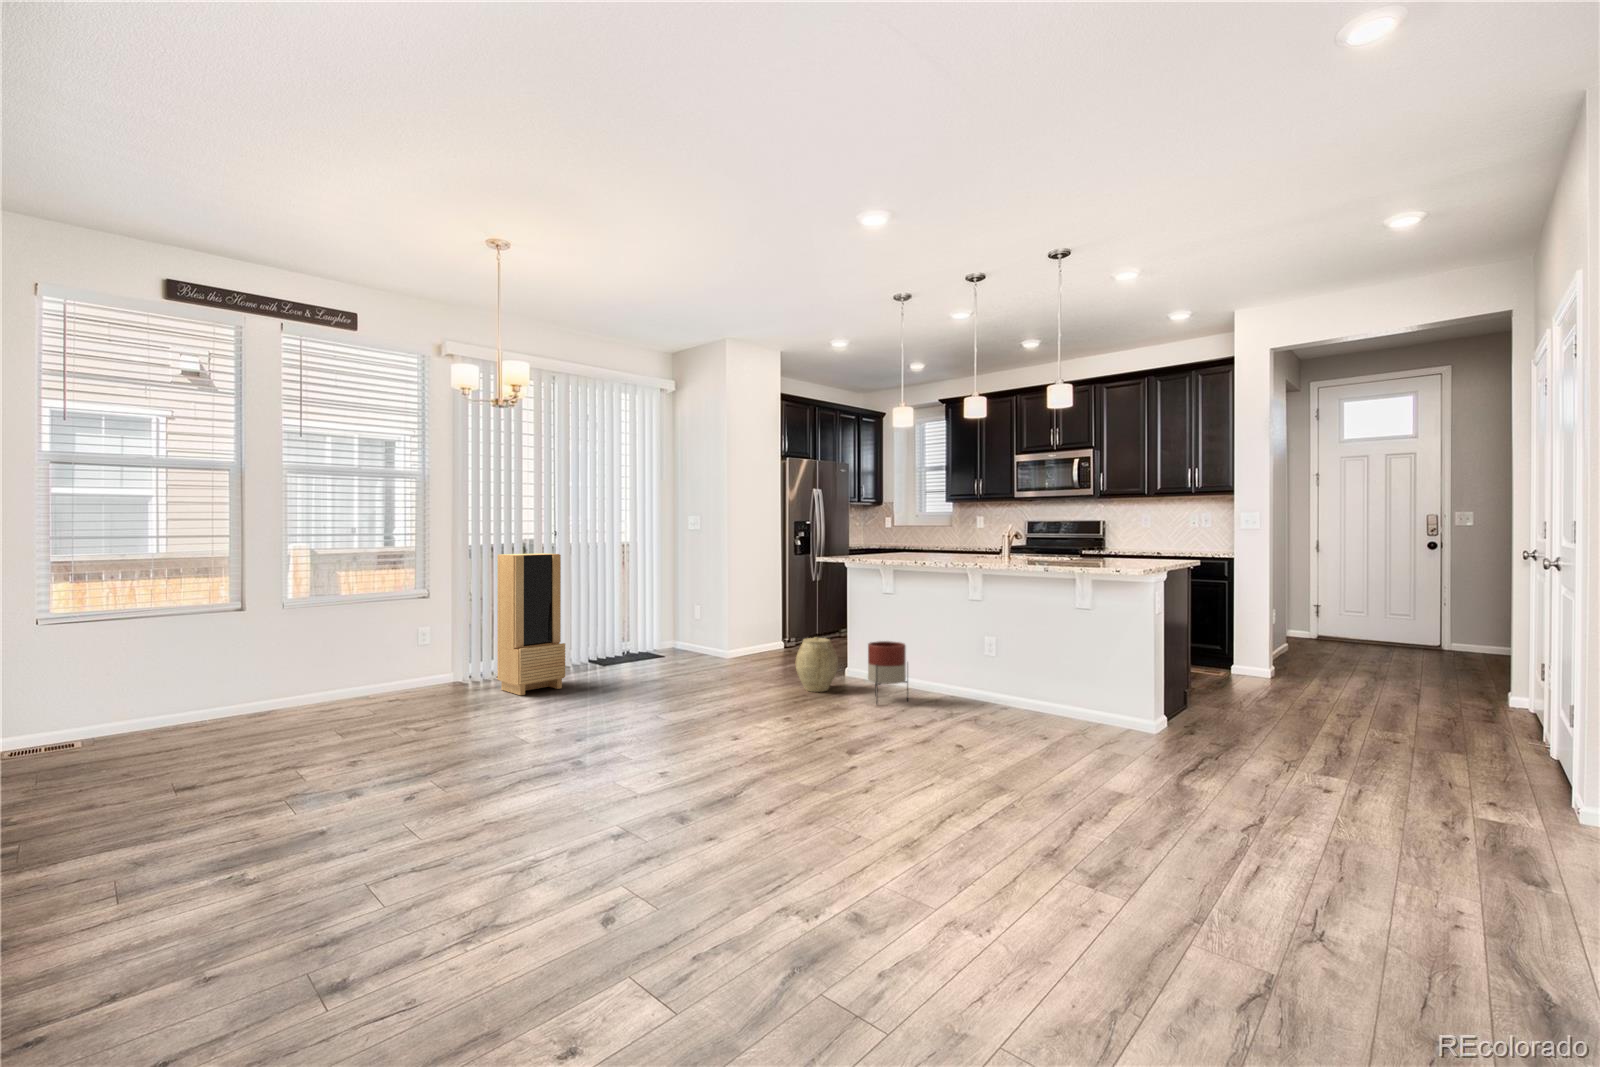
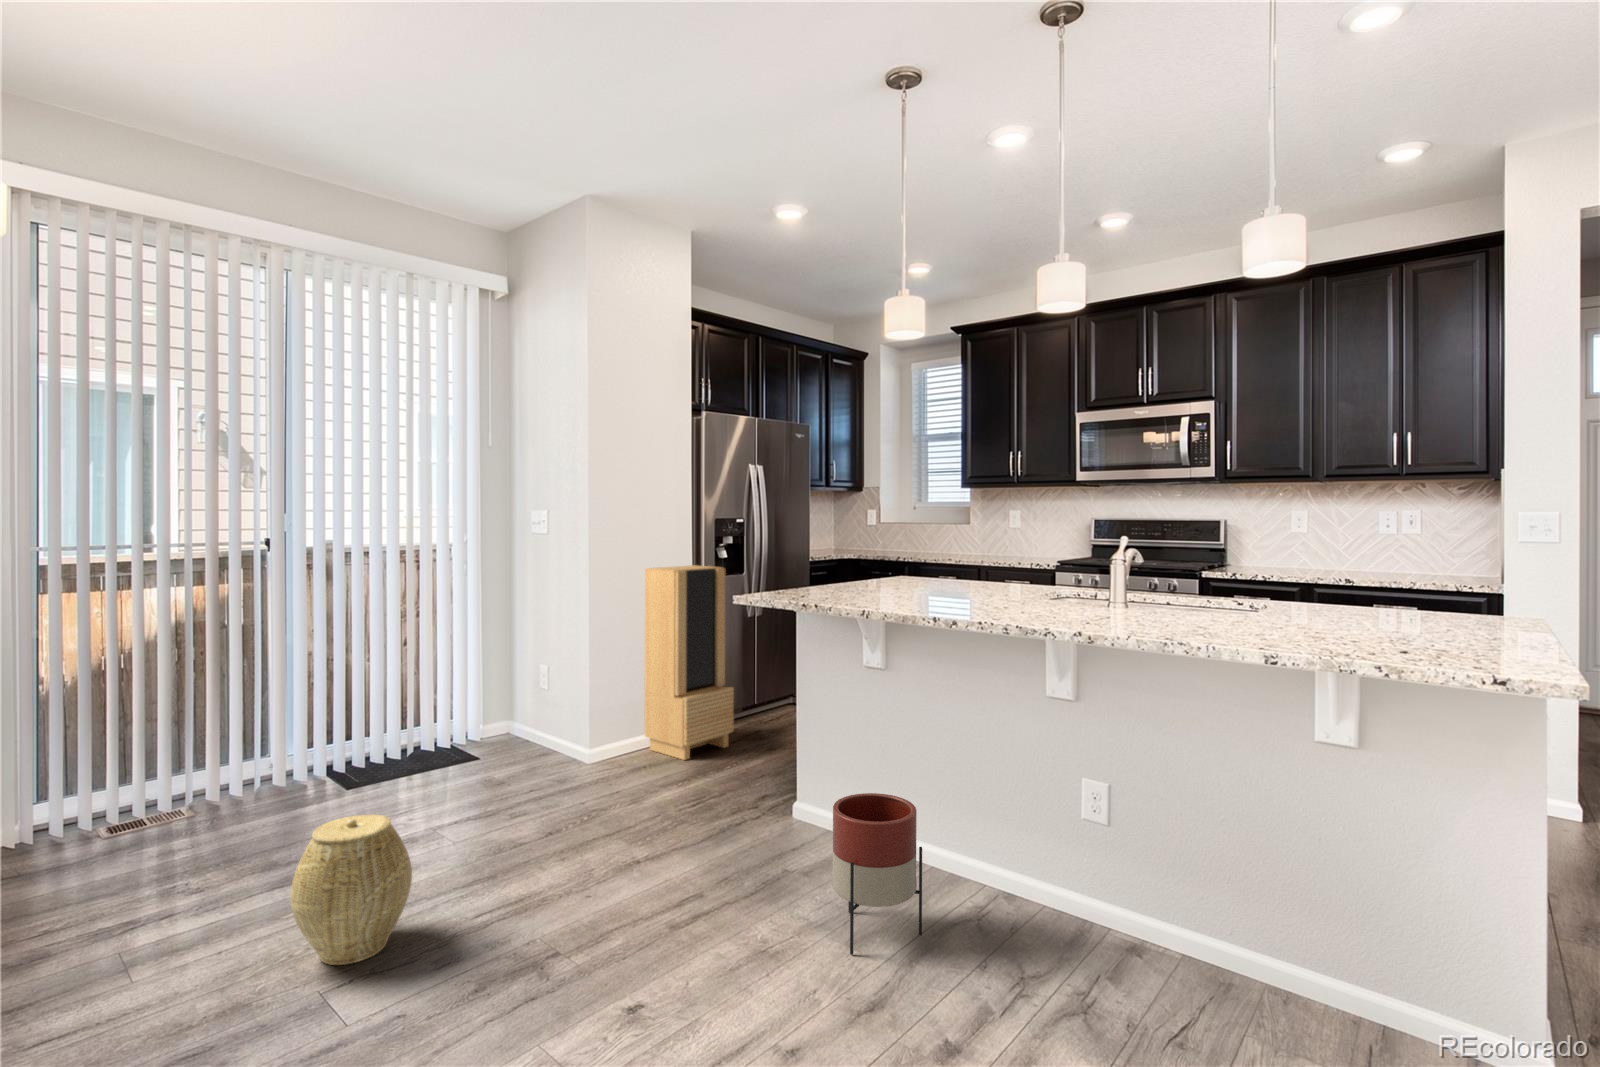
storage cabinet: present [498,553,565,695] -> present [645,565,734,760]
woven basket: present [795,637,838,692] -> present [290,814,412,965]

